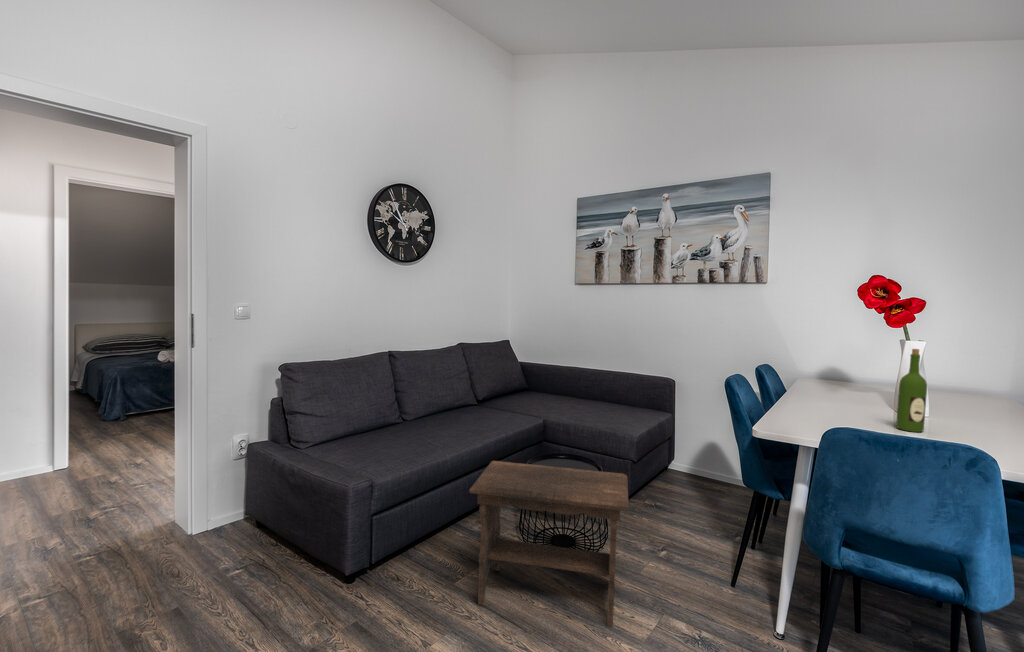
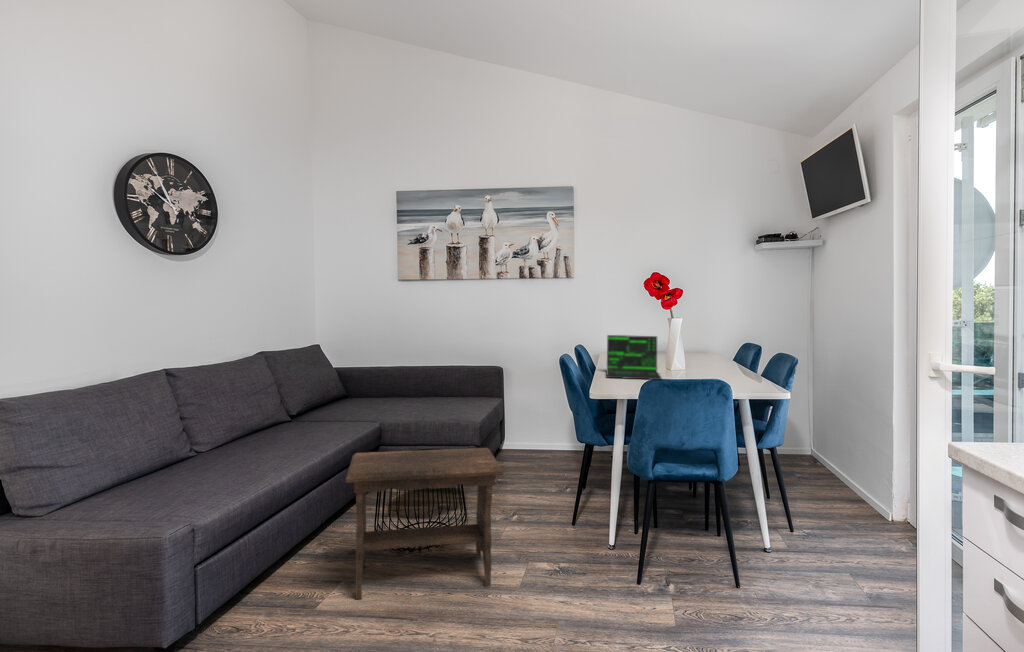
wine bottle: present [896,349,927,432] -> none [687,322,704,385]
laptop: none [783,354,882,418] -> present [607,335,667,380]

